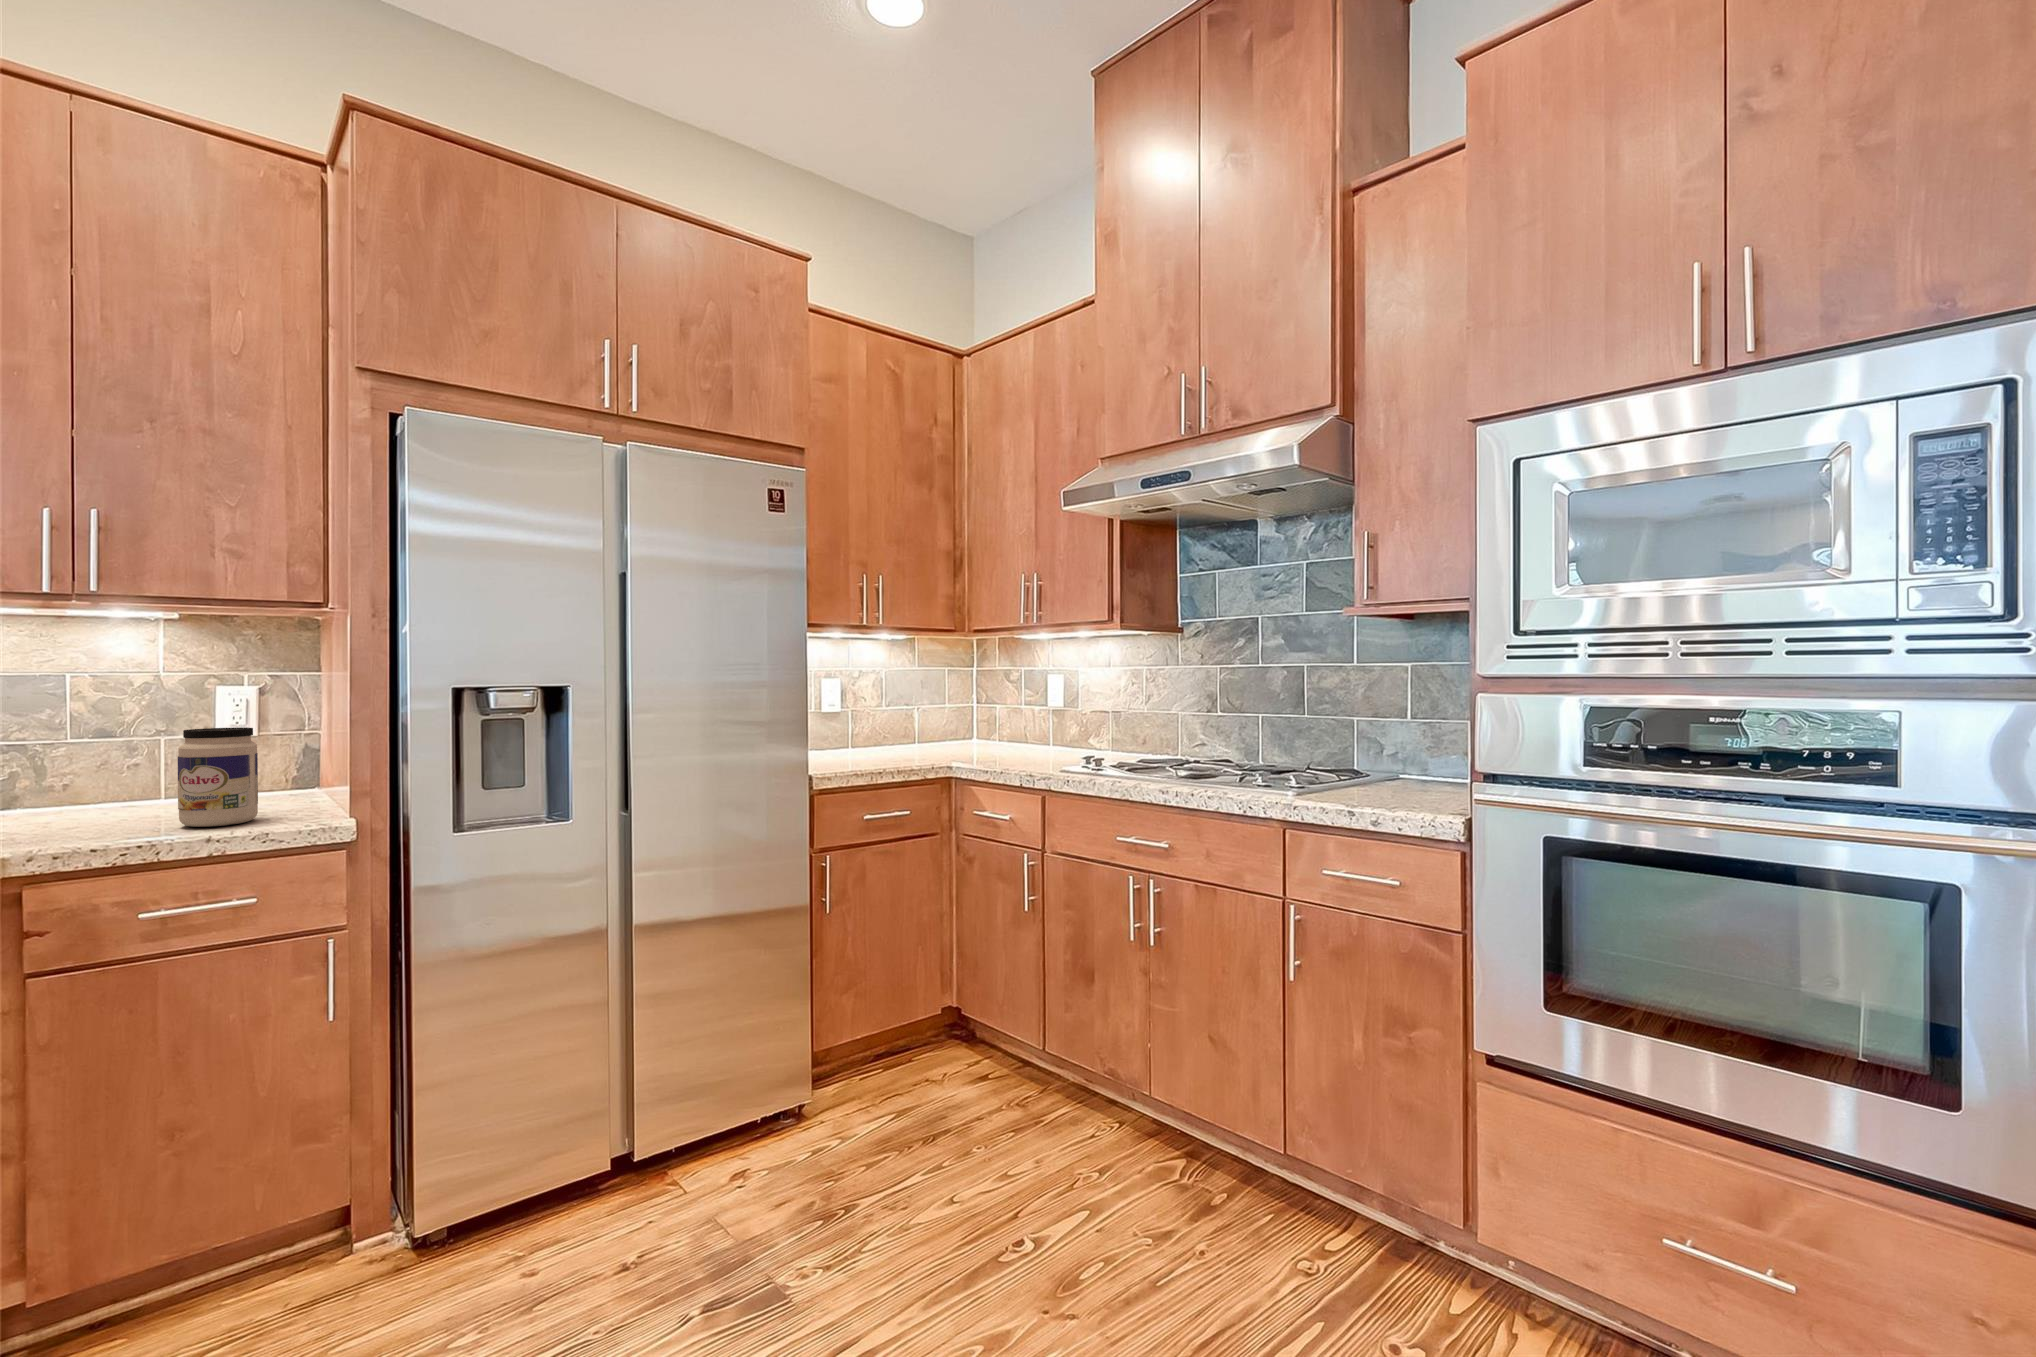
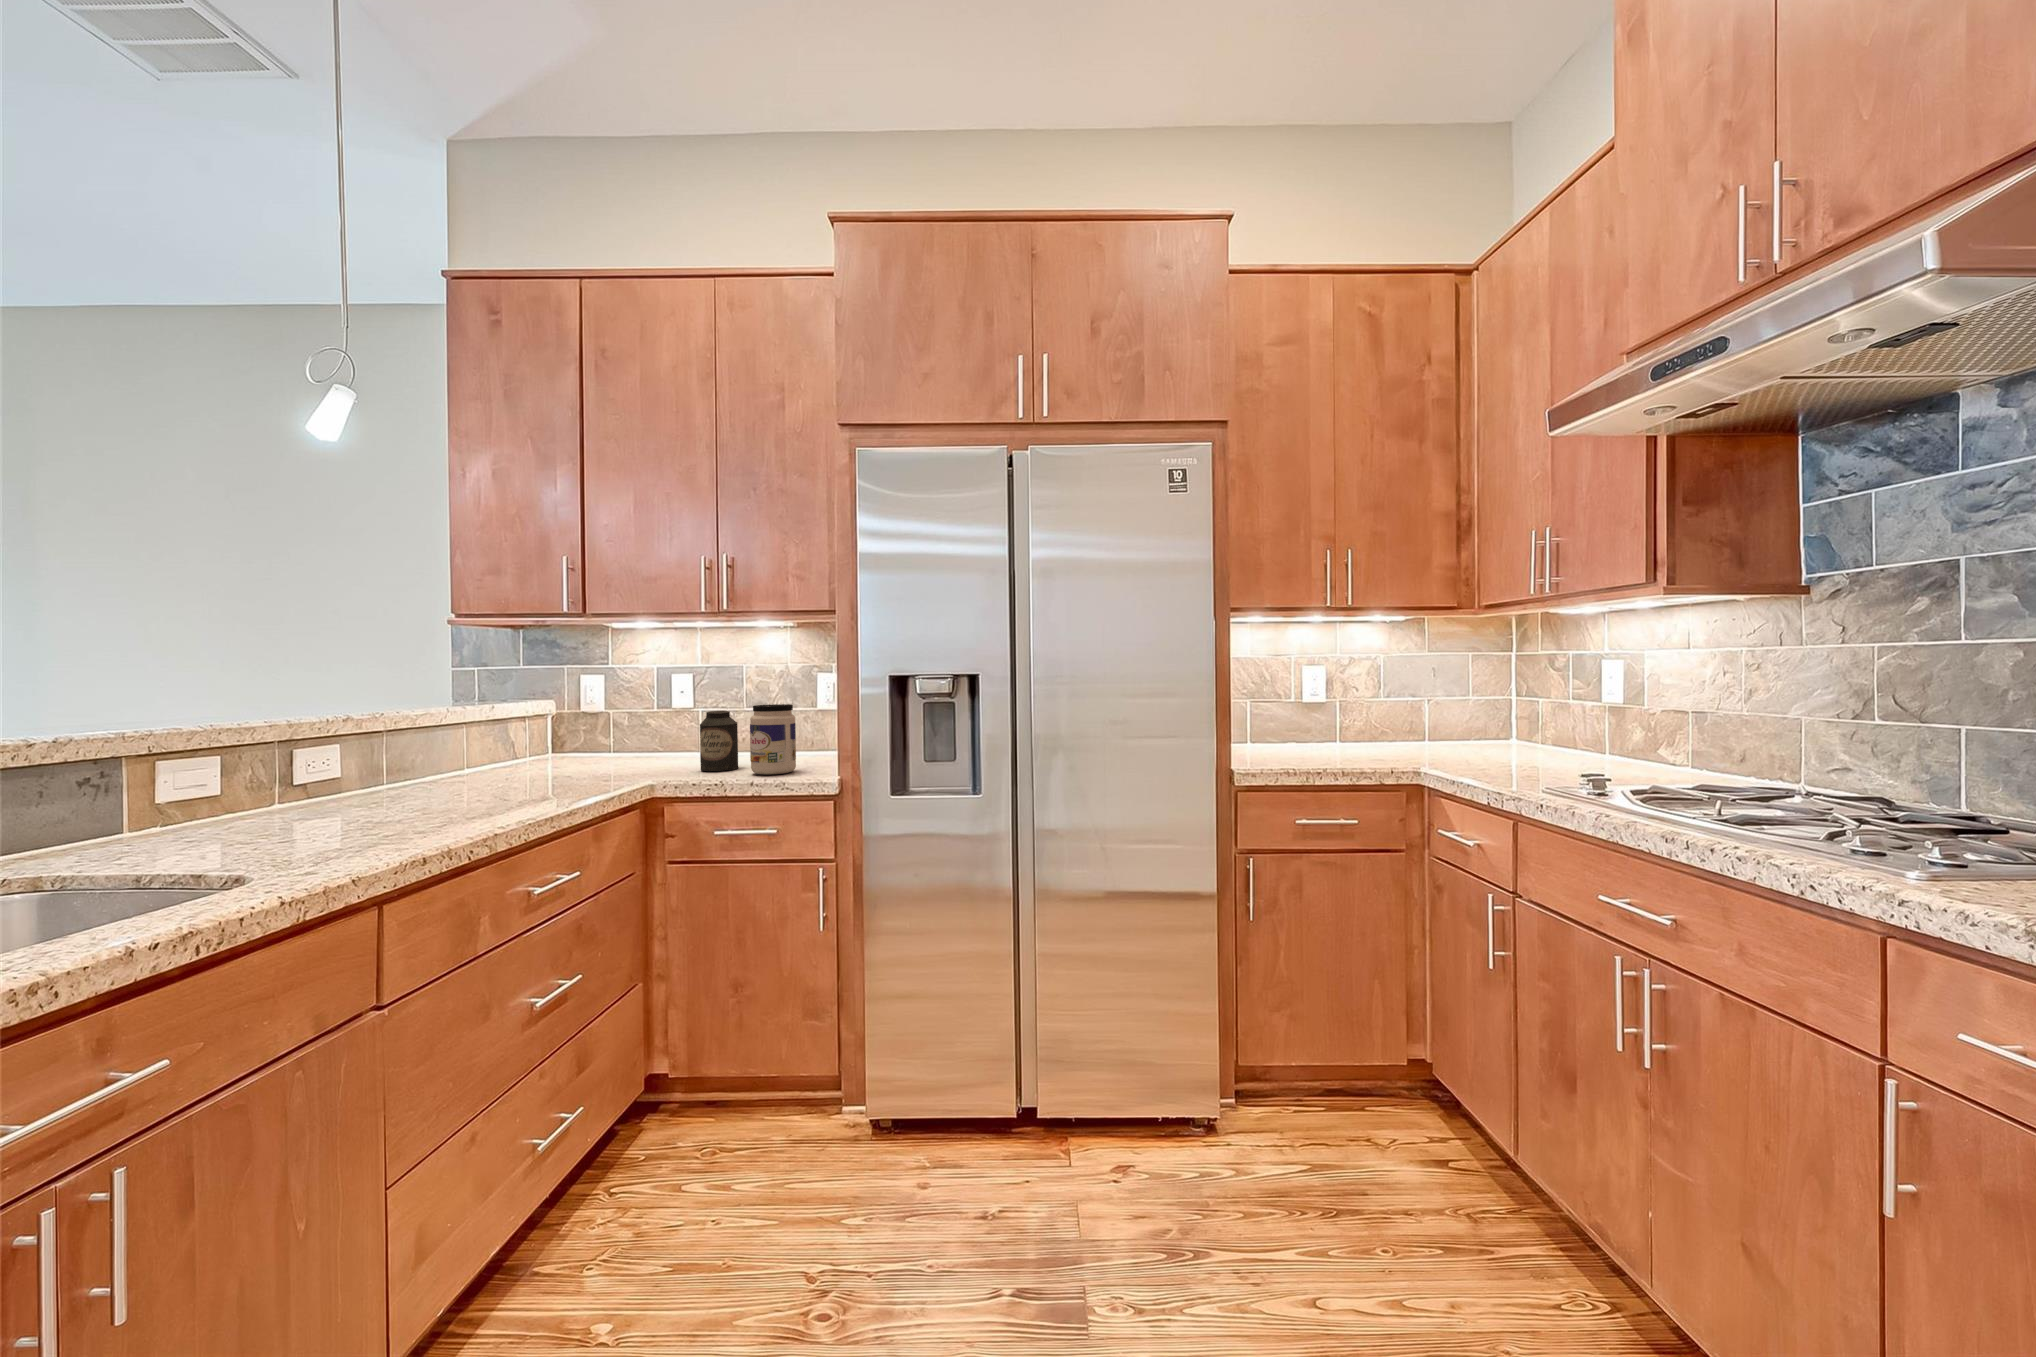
canister: none [50,741,126,833] -> present [700,711,738,771]

